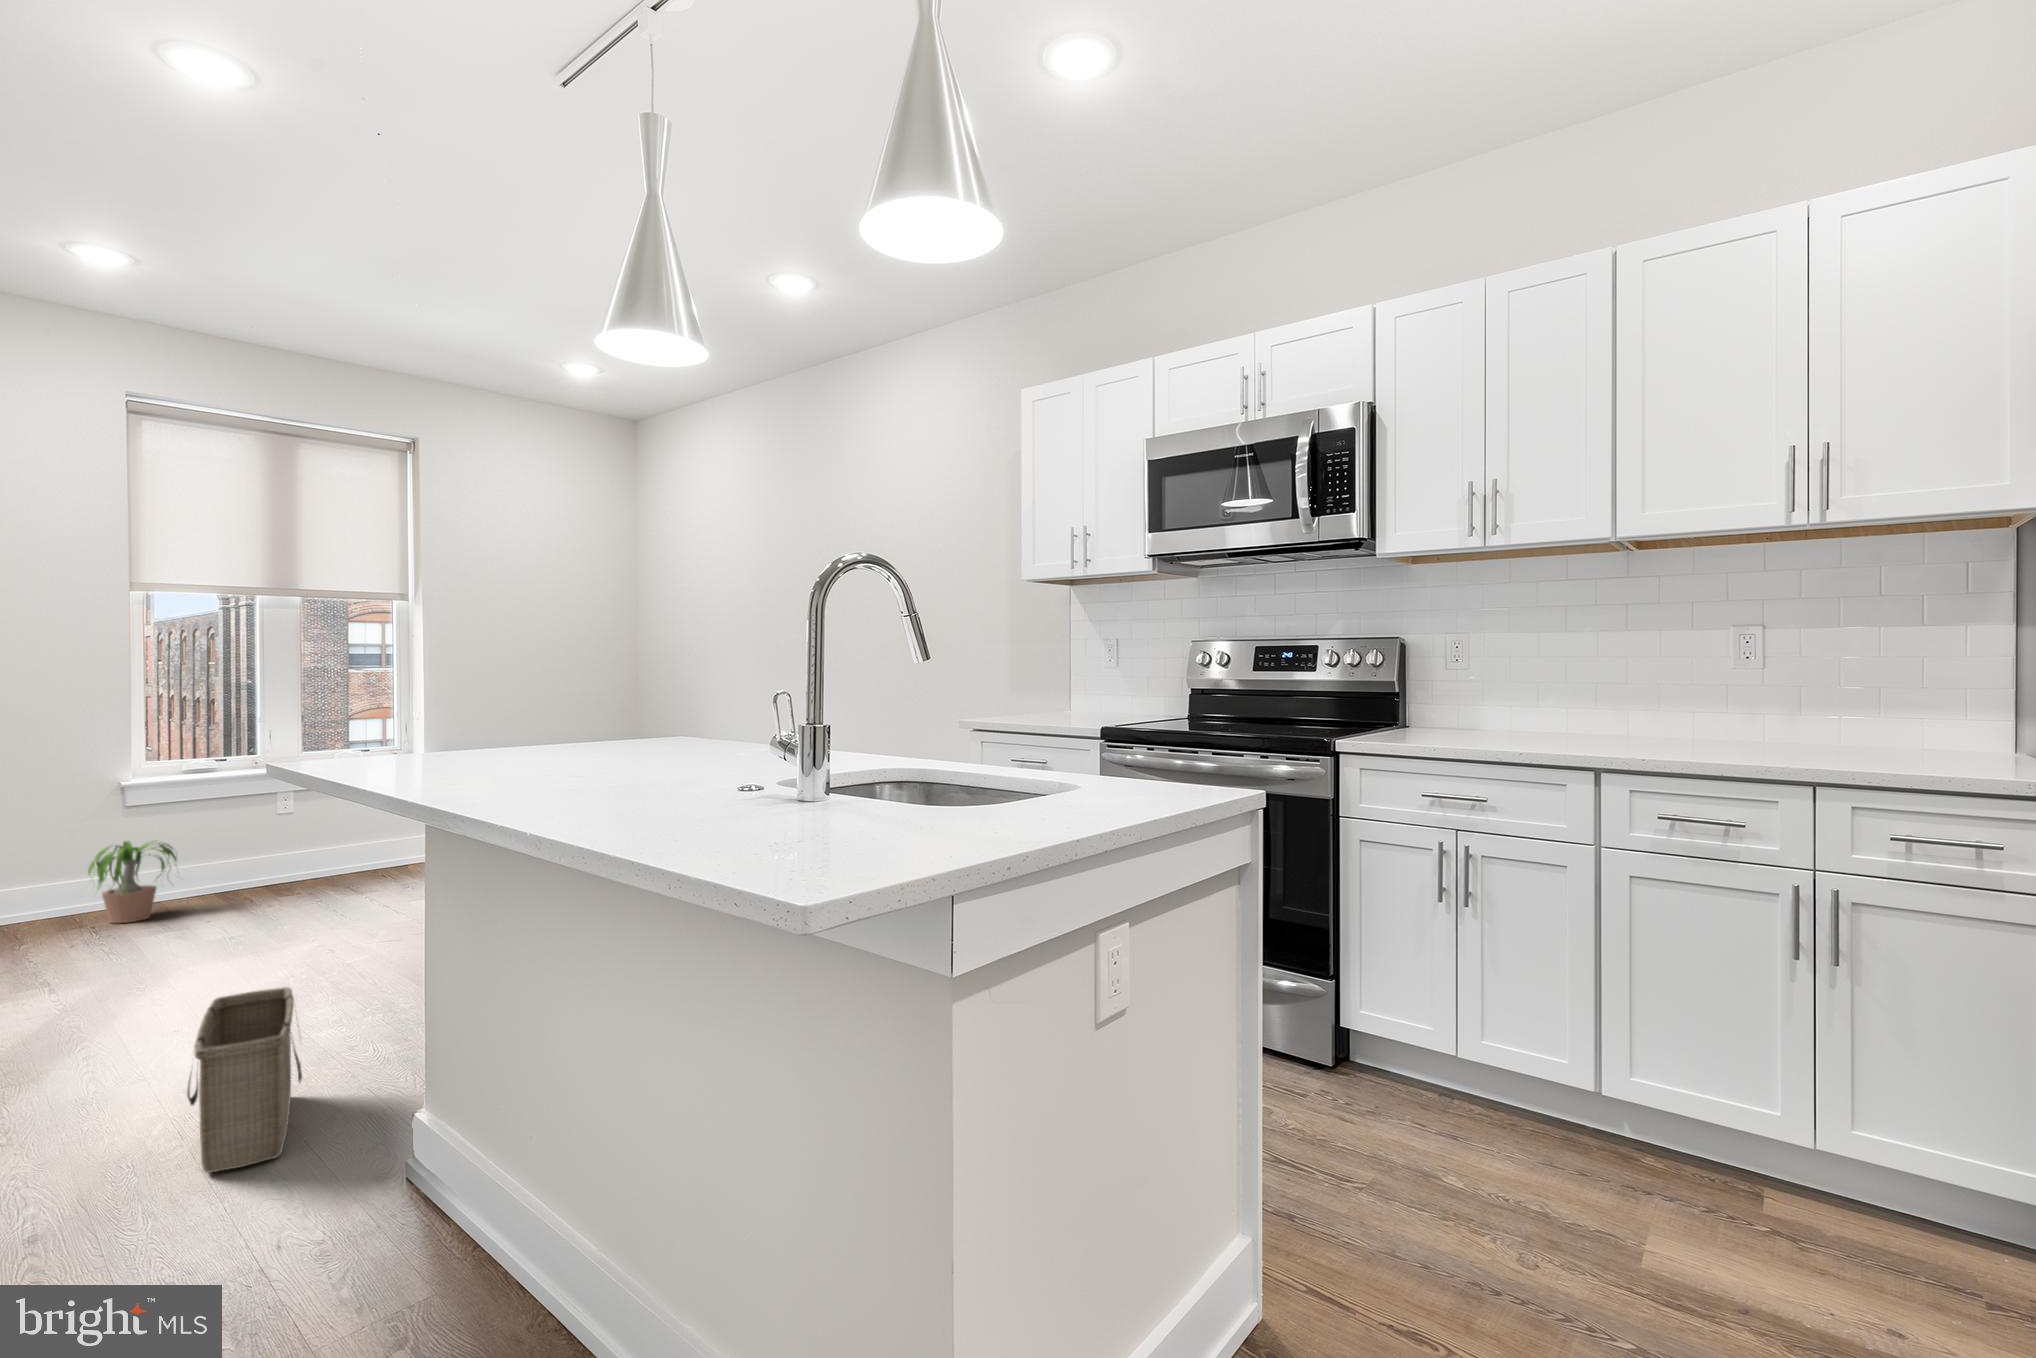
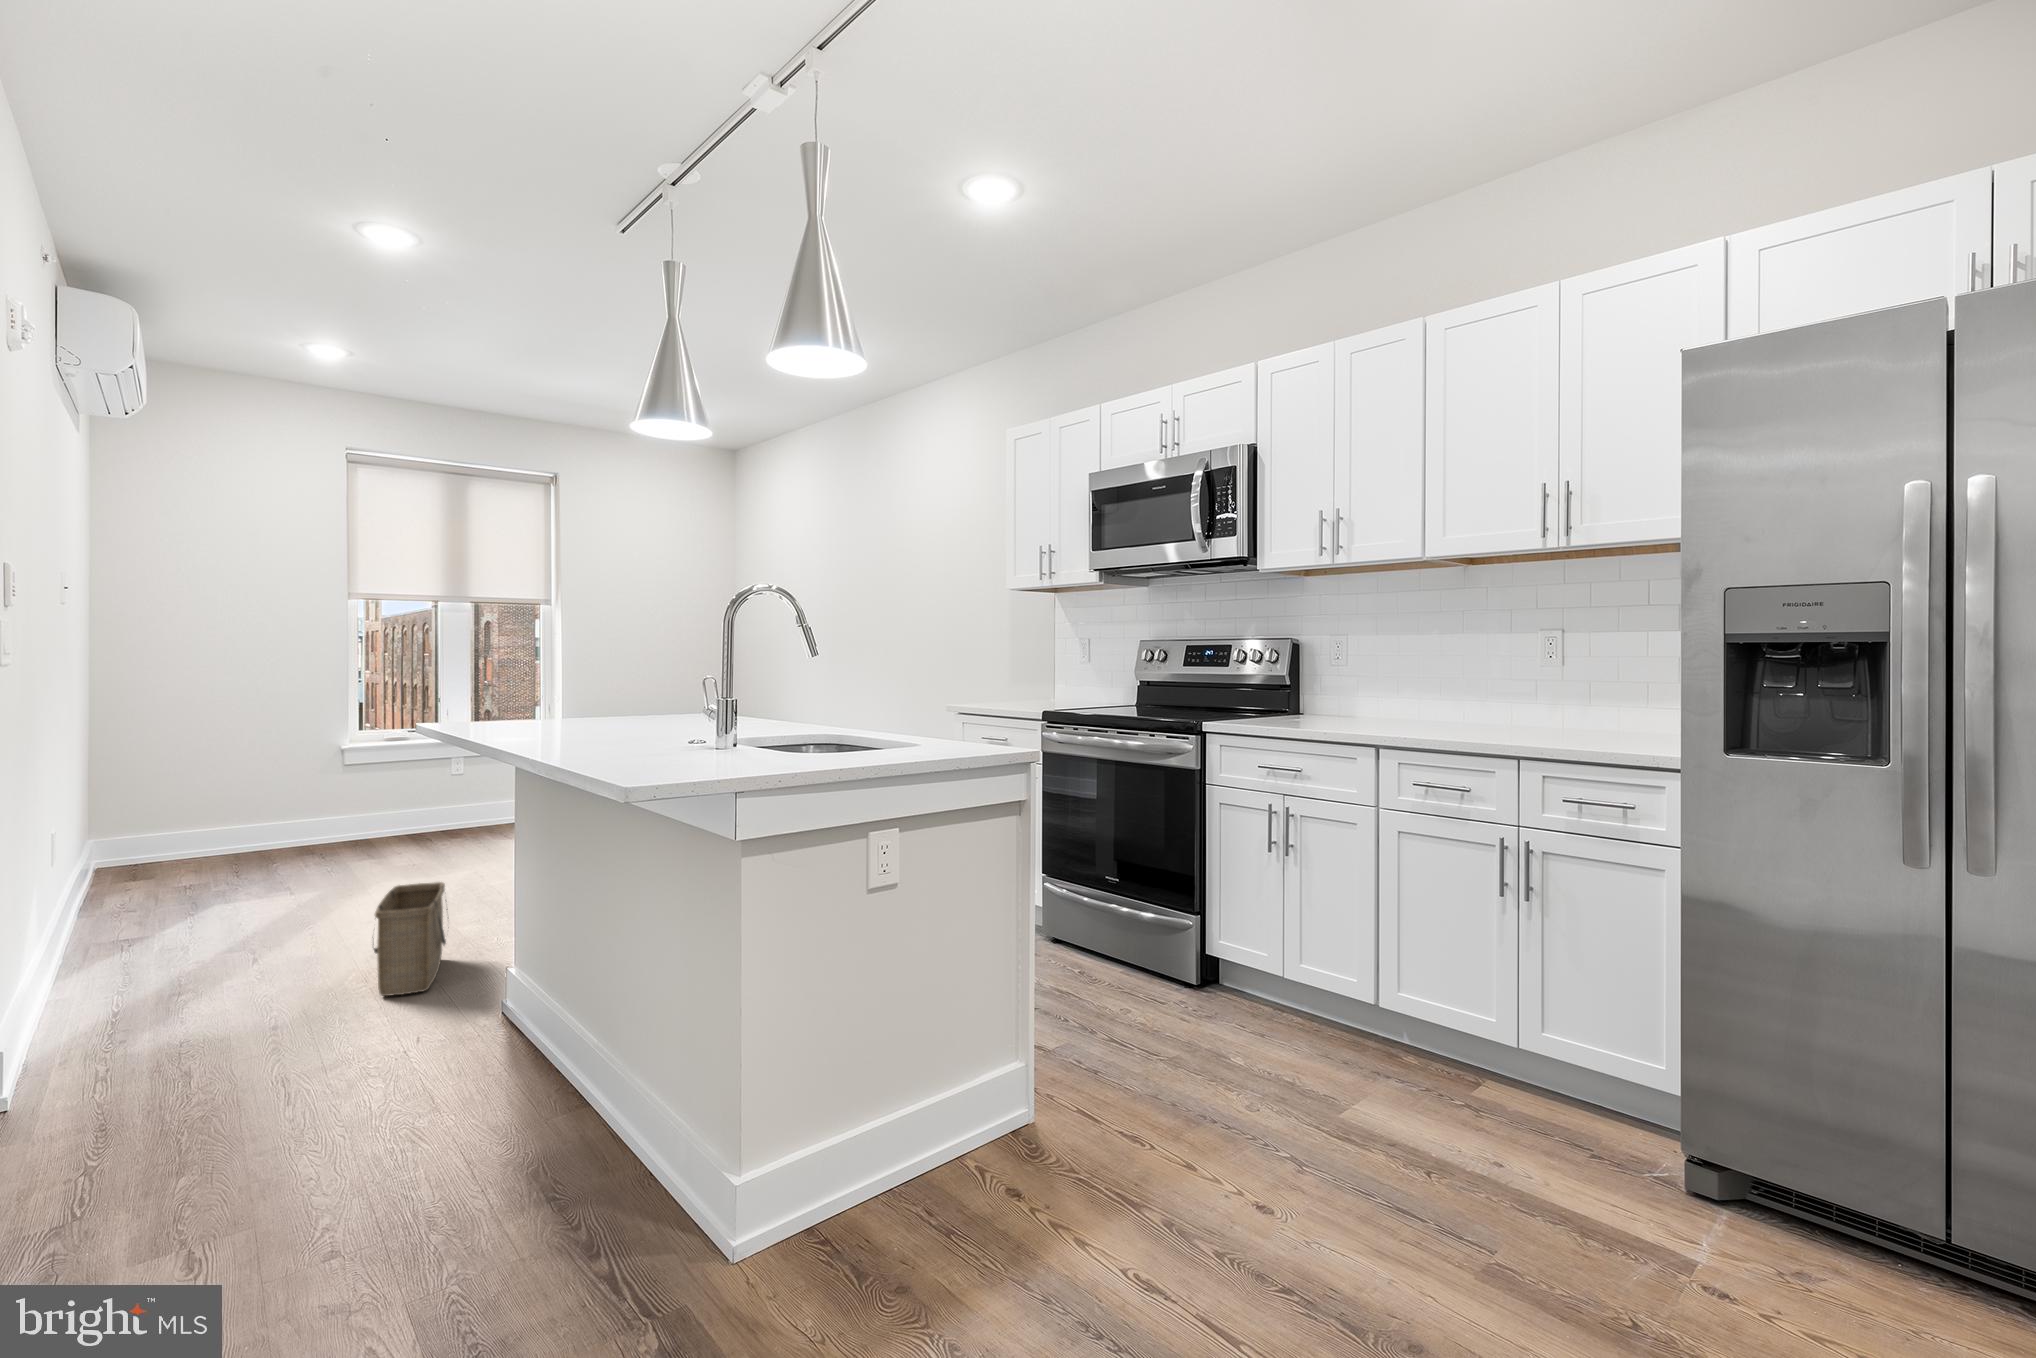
potted plant: present [88,841,177,923] -> none [326,789,409,850]

